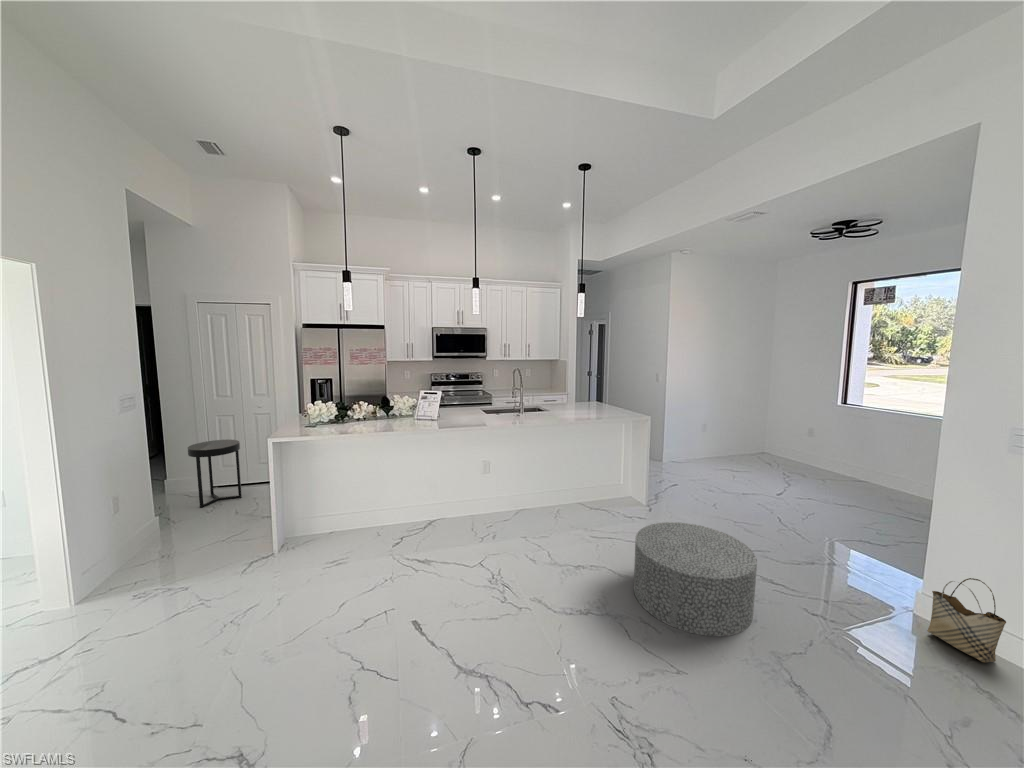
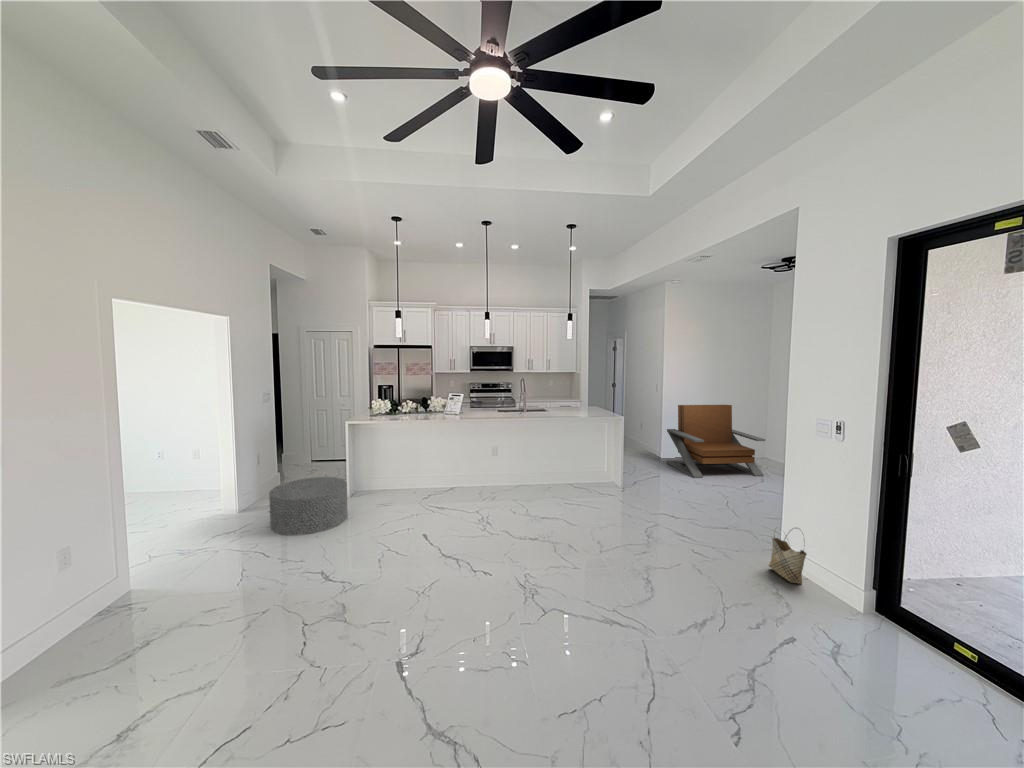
lounge chair: none [671,395,787,484] -> present [667,405,765,478]
side table: present [188,440,242,508] -> none [296,427,329,472]
ottoman: present [634,522,757,637] -> present [269,477,347,536]

